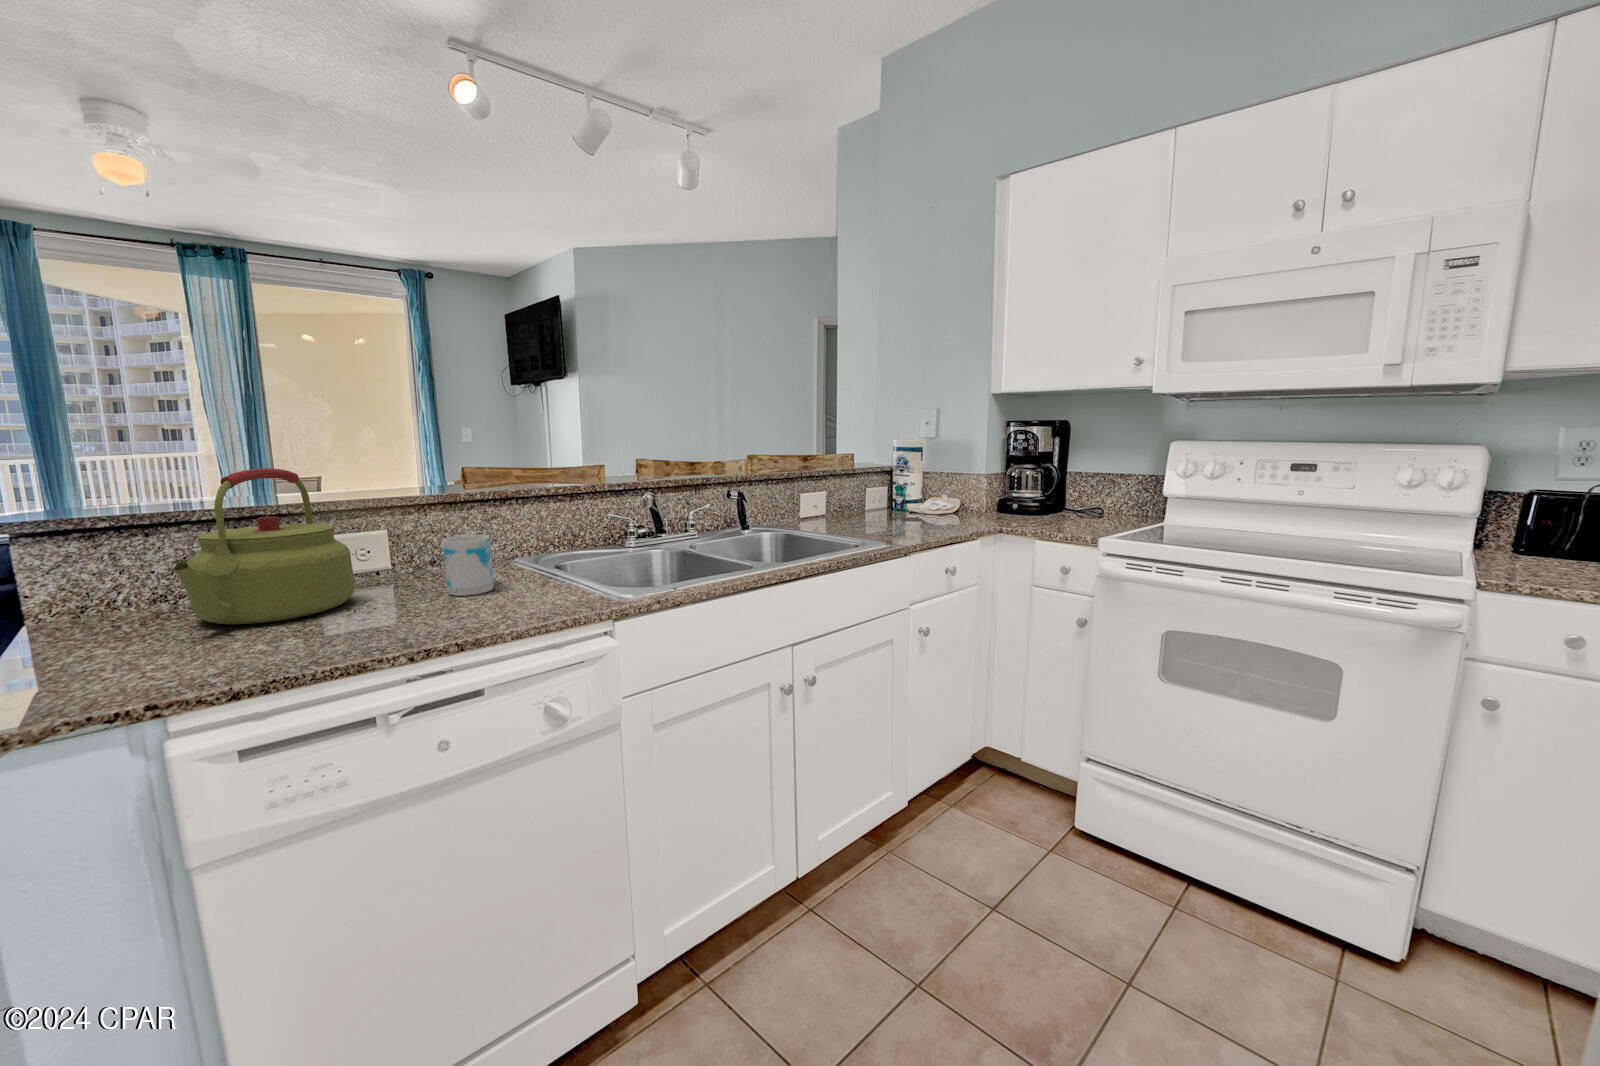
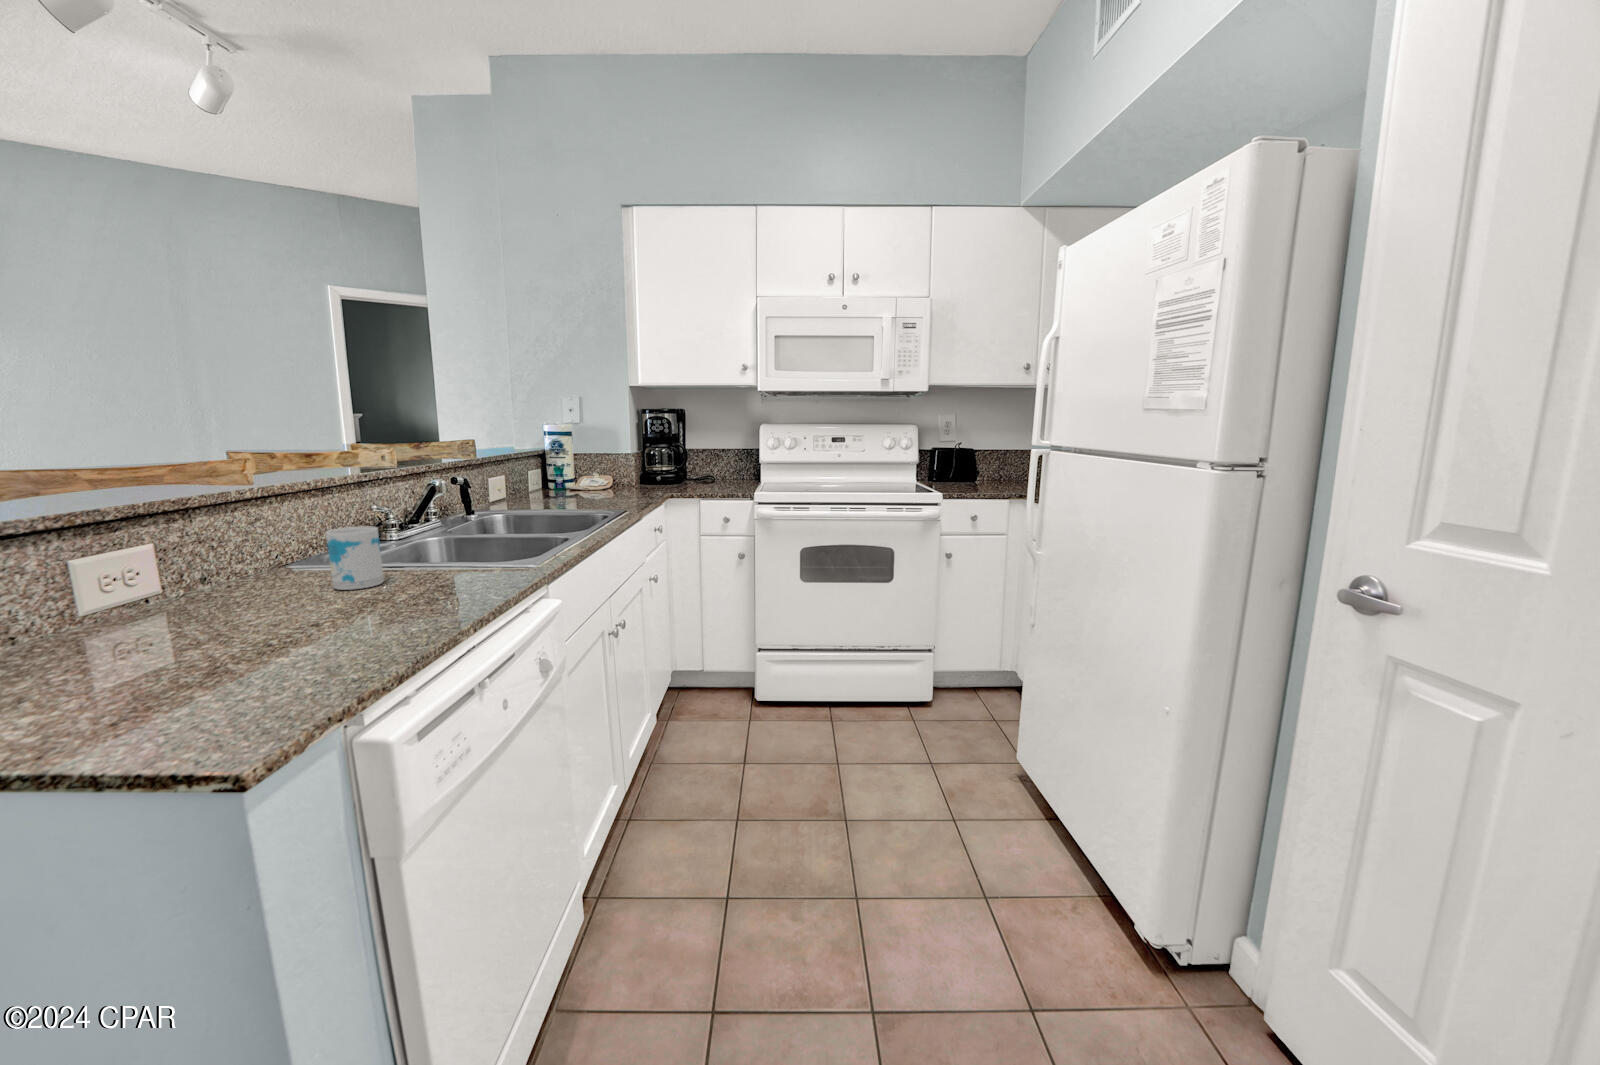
kettle: present [172,468,355,624] -> none [56,464,271,654]

